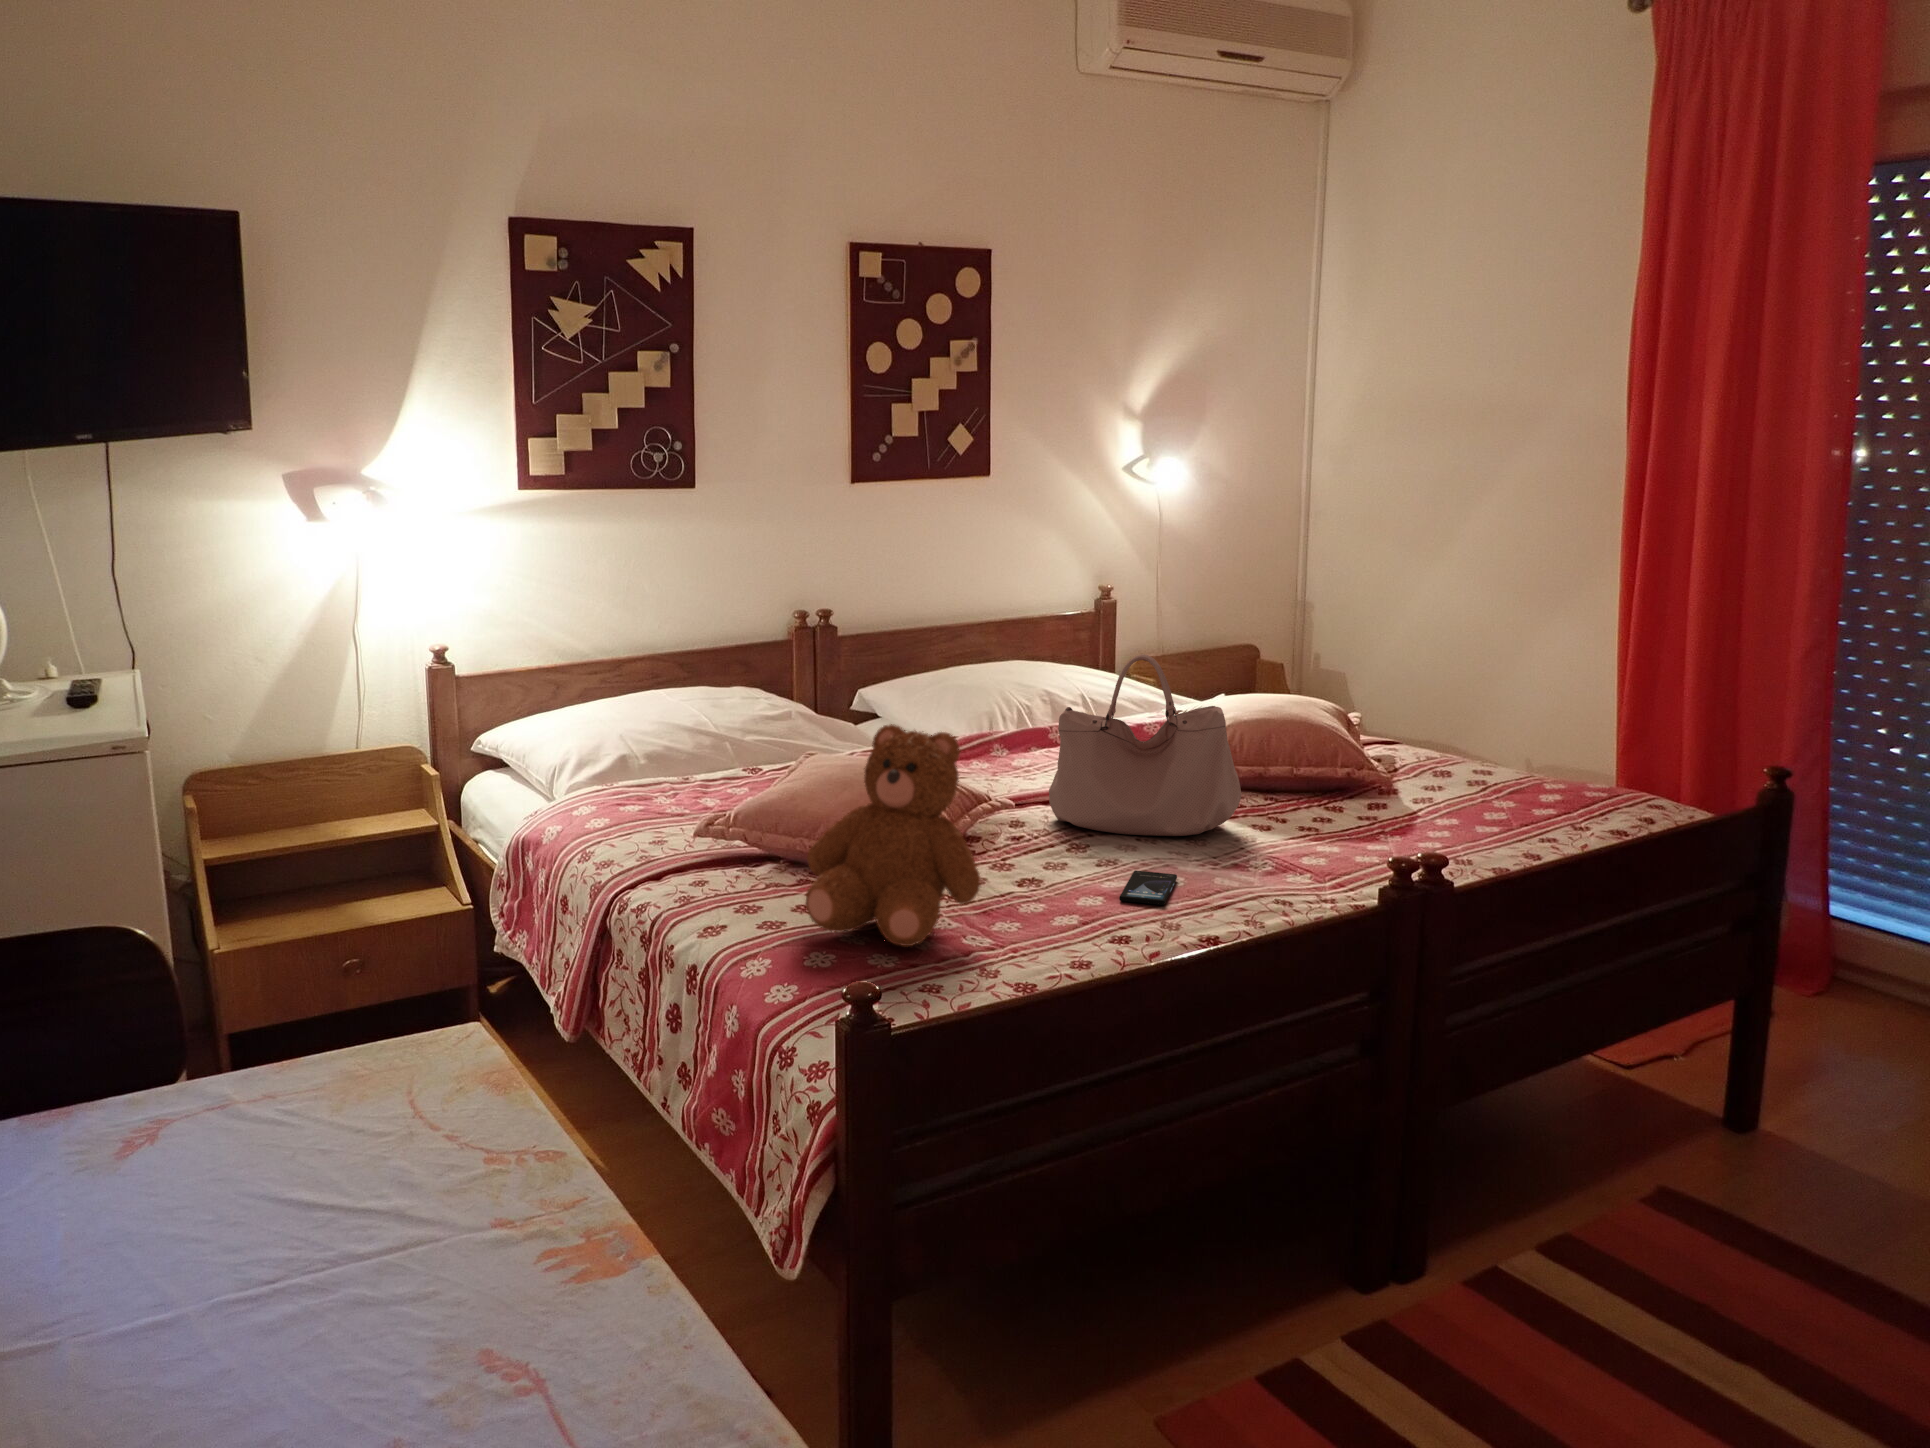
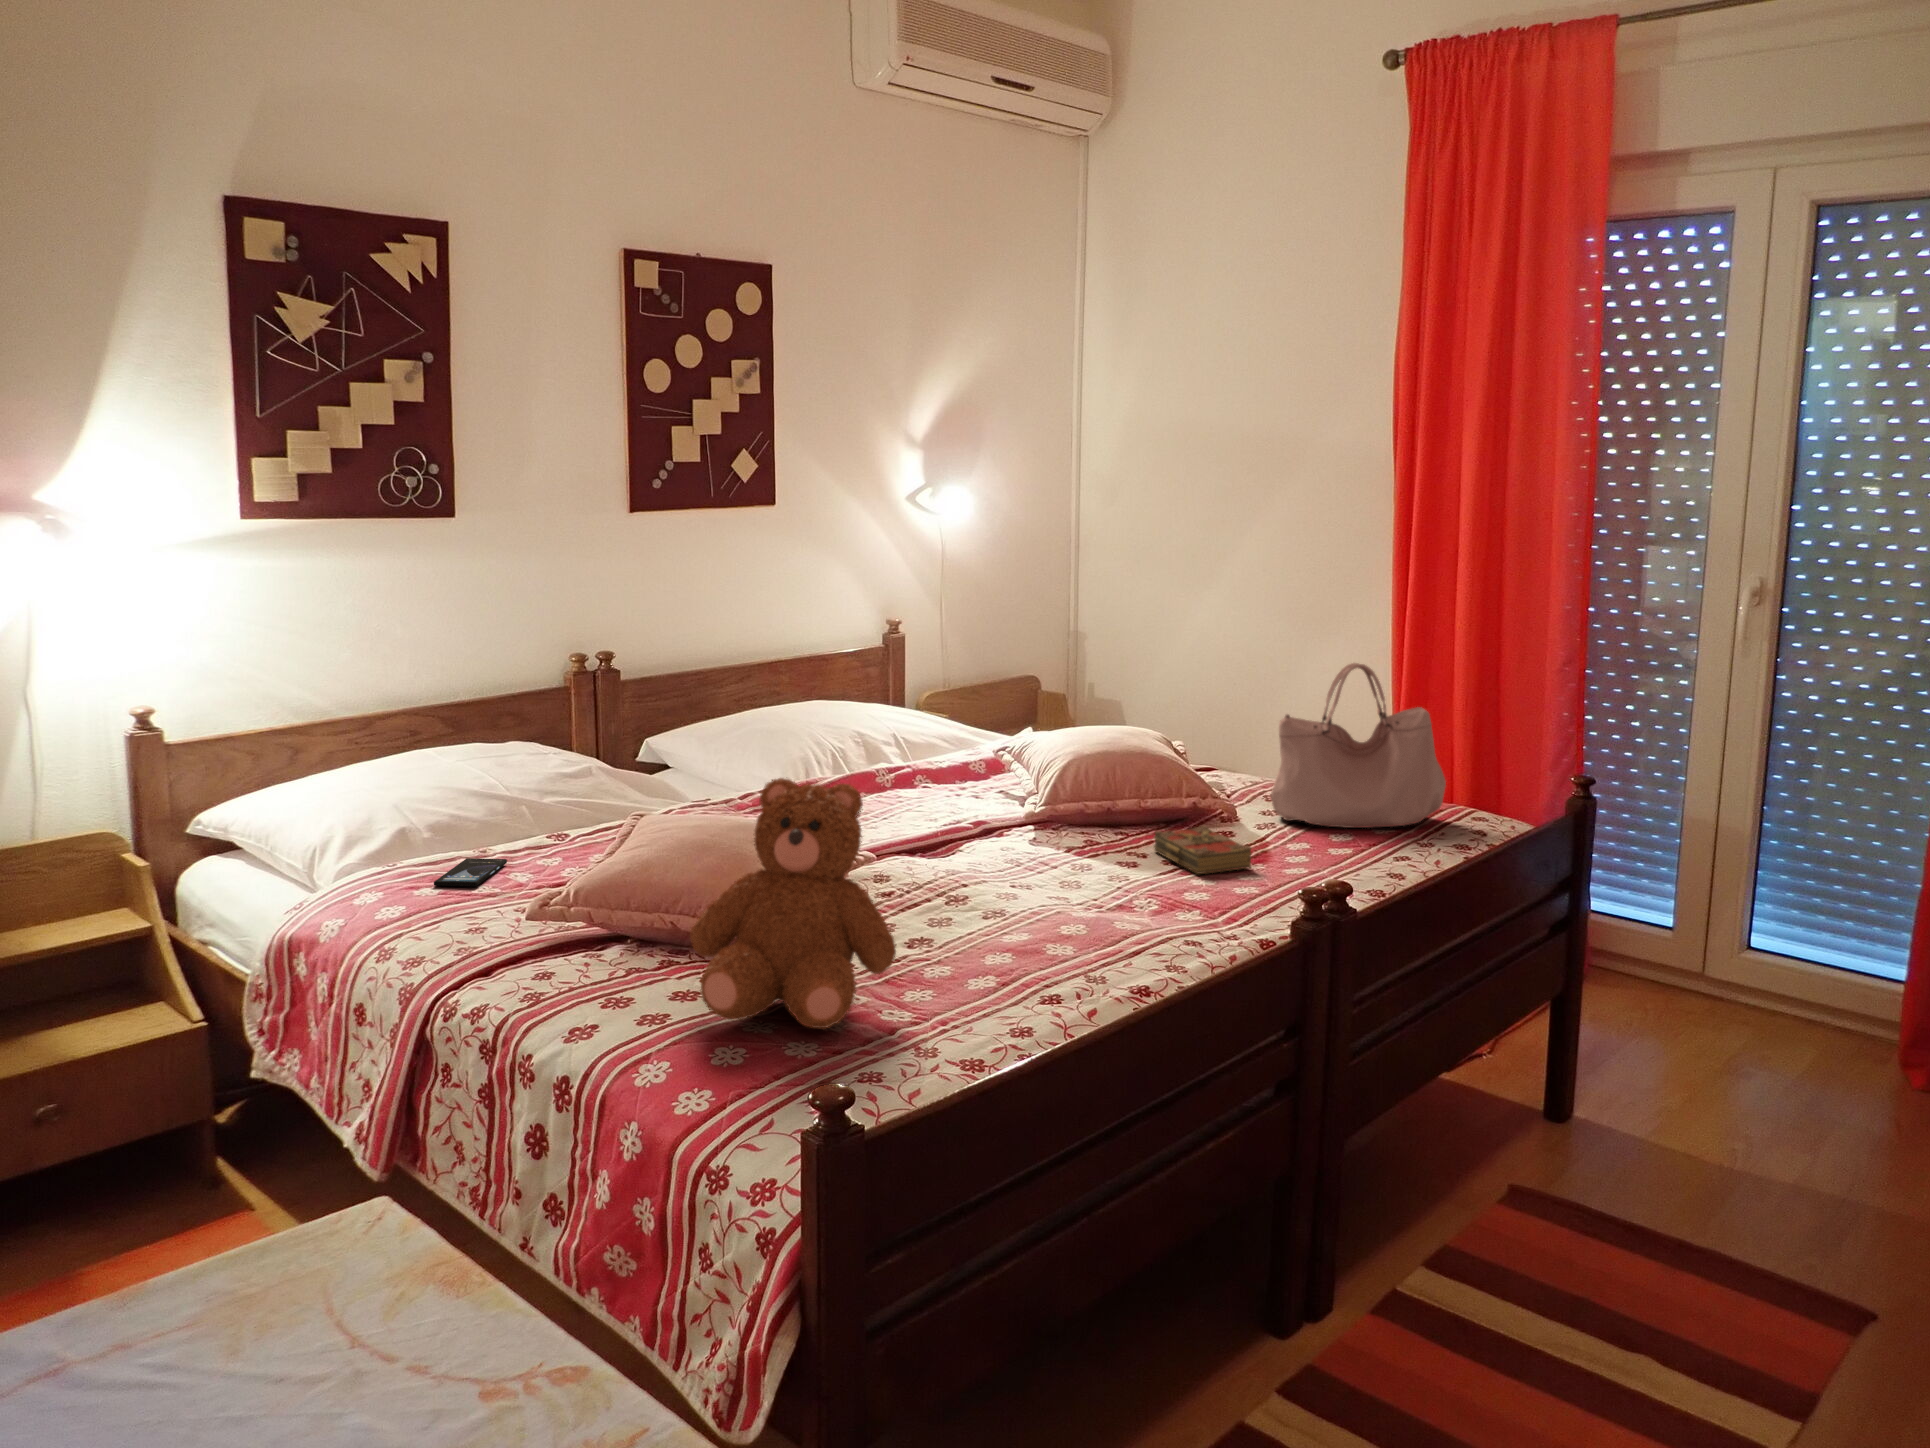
handbag: present [1049,654,1241,836] -> present [1271,663,1446,828]
book: none [1292,795,1385,842] -> present [1154,825,1251,874]
smartphone: present [1119,870,1177,905] -> present [434,858,507,886]

